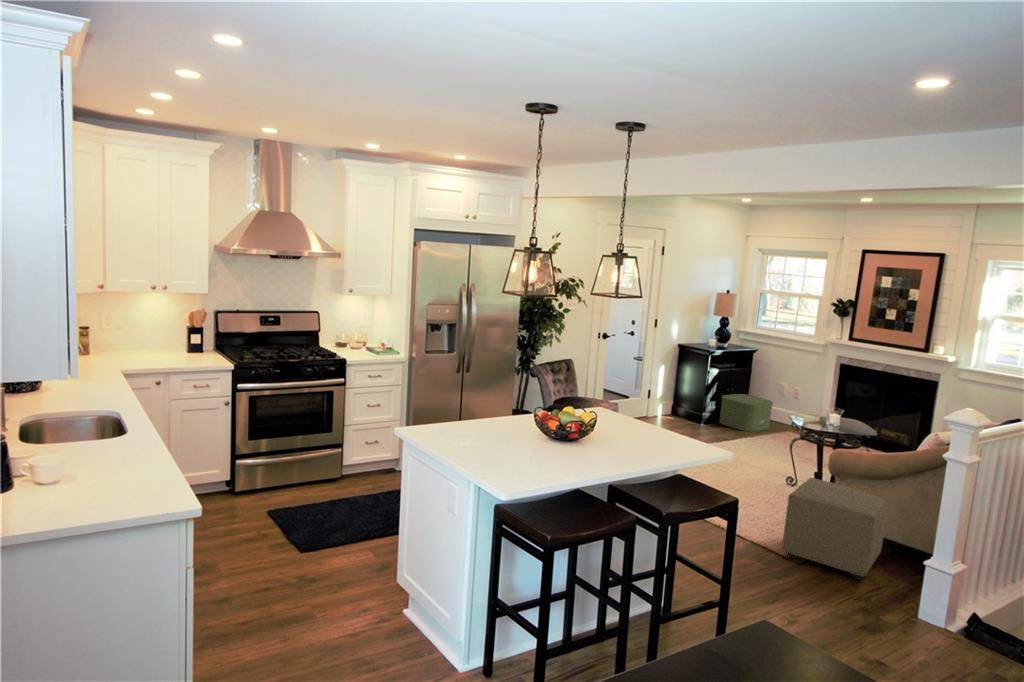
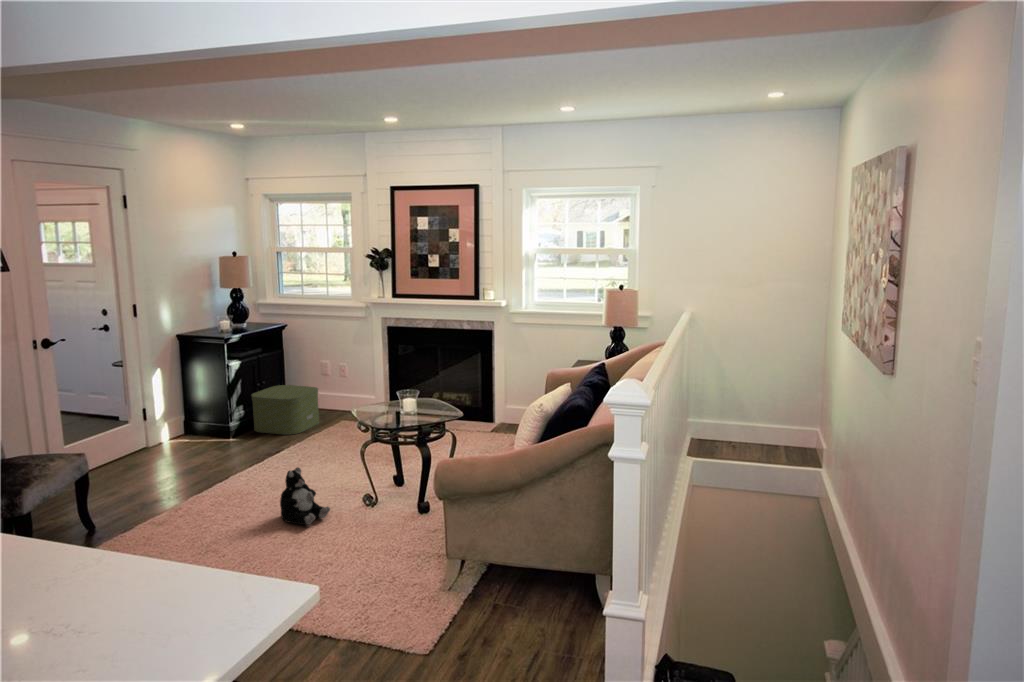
plush toy: none [726,444,760,483] -> present [280,468,330,525]
ottoman: present [782,478,887,580] -> none [395,505,518,644]

